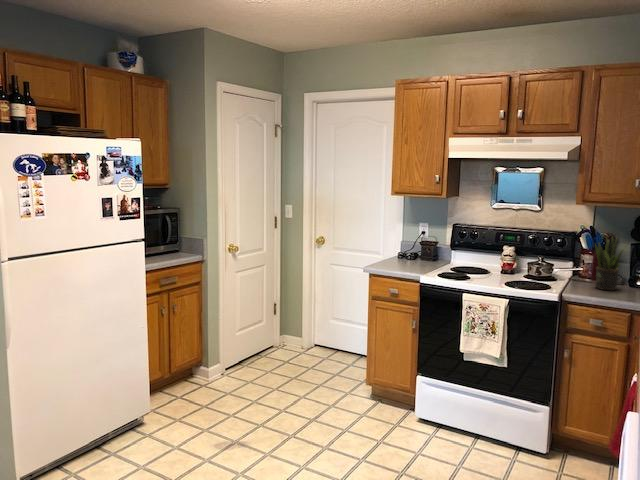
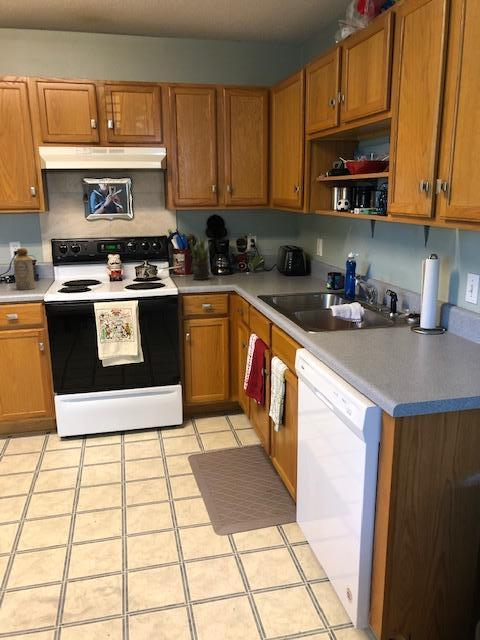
bottle: none [408,230,426,269] -> present [13,248,35,290]

